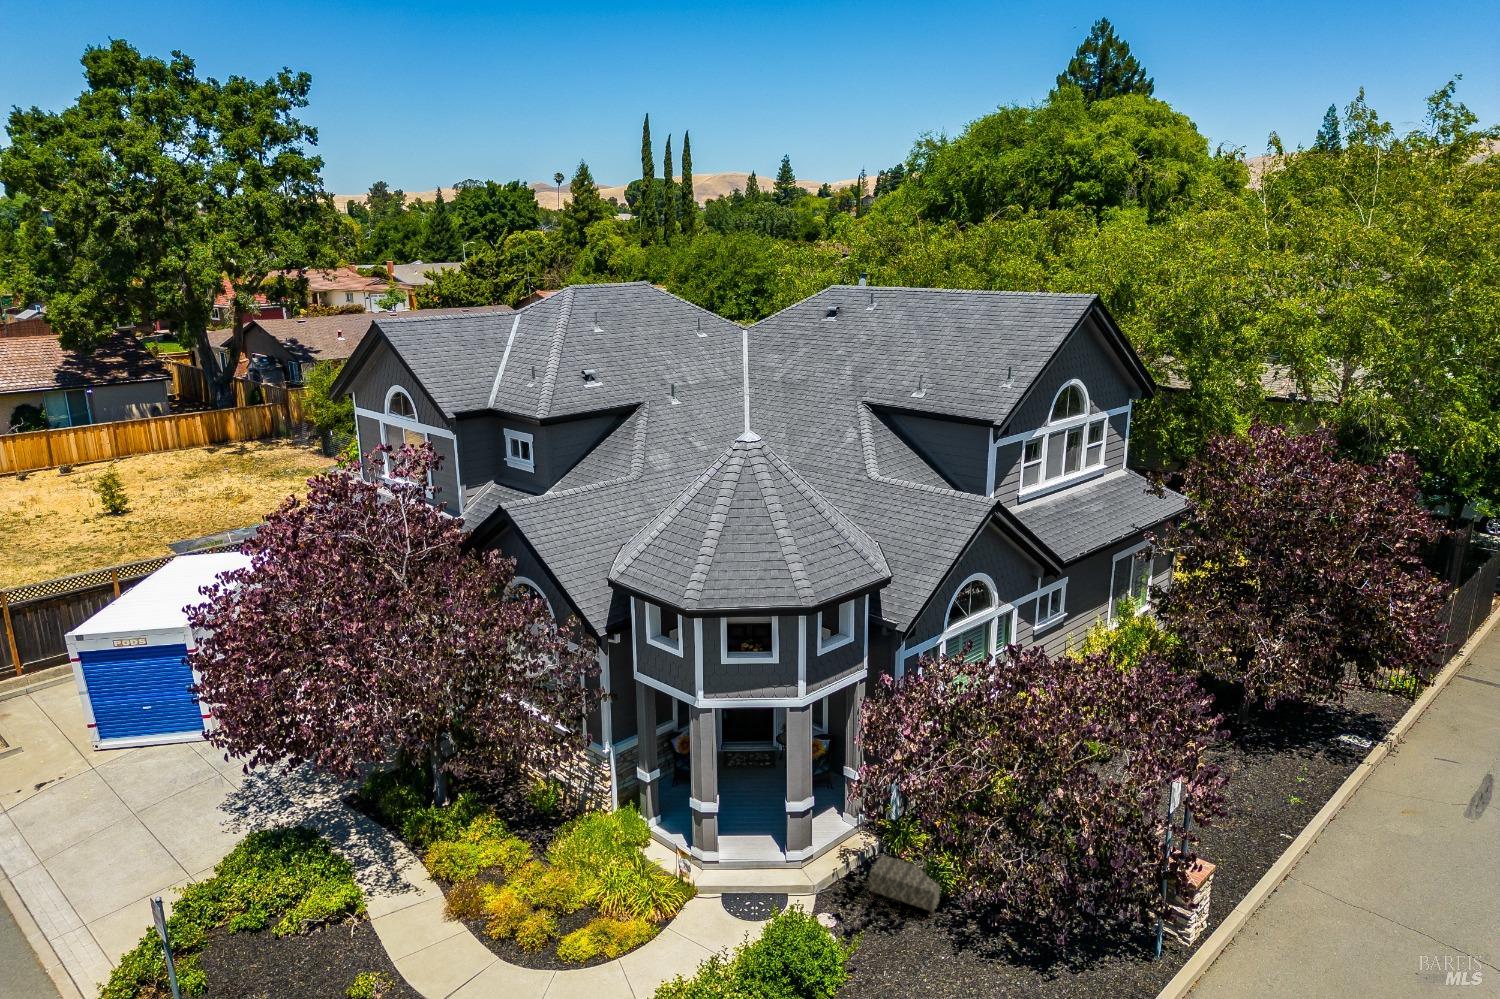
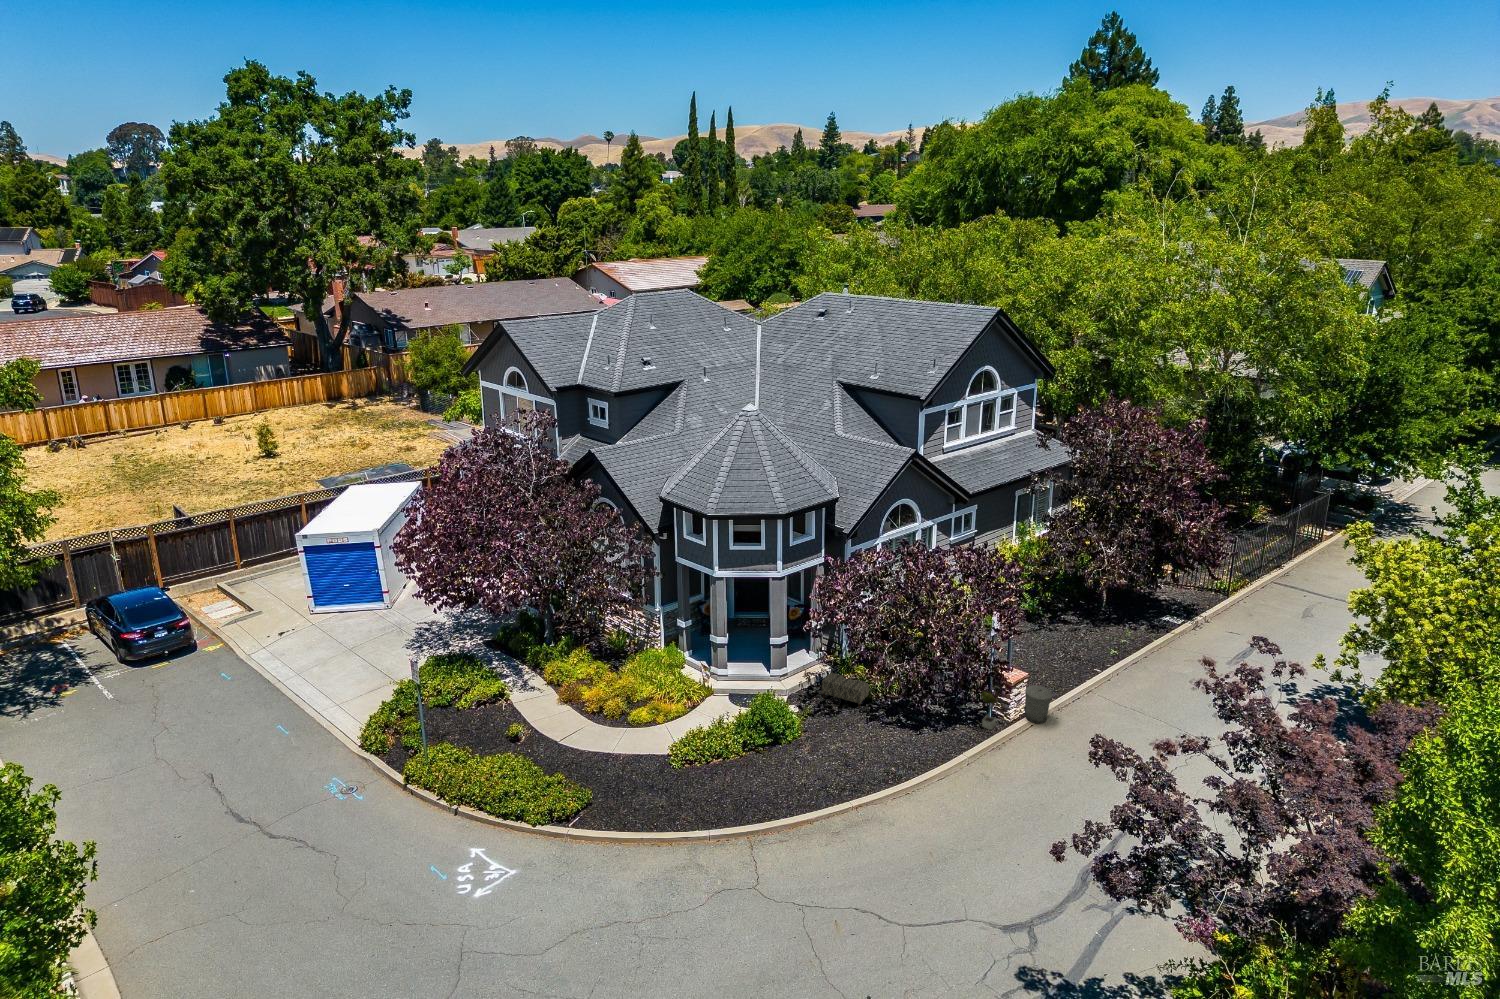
trash can: none [1202,879,1249,945] -> present [1025,685,1052,723]
potted tree: none [1135,895,1164,961] -> present [981,692,996,730]

